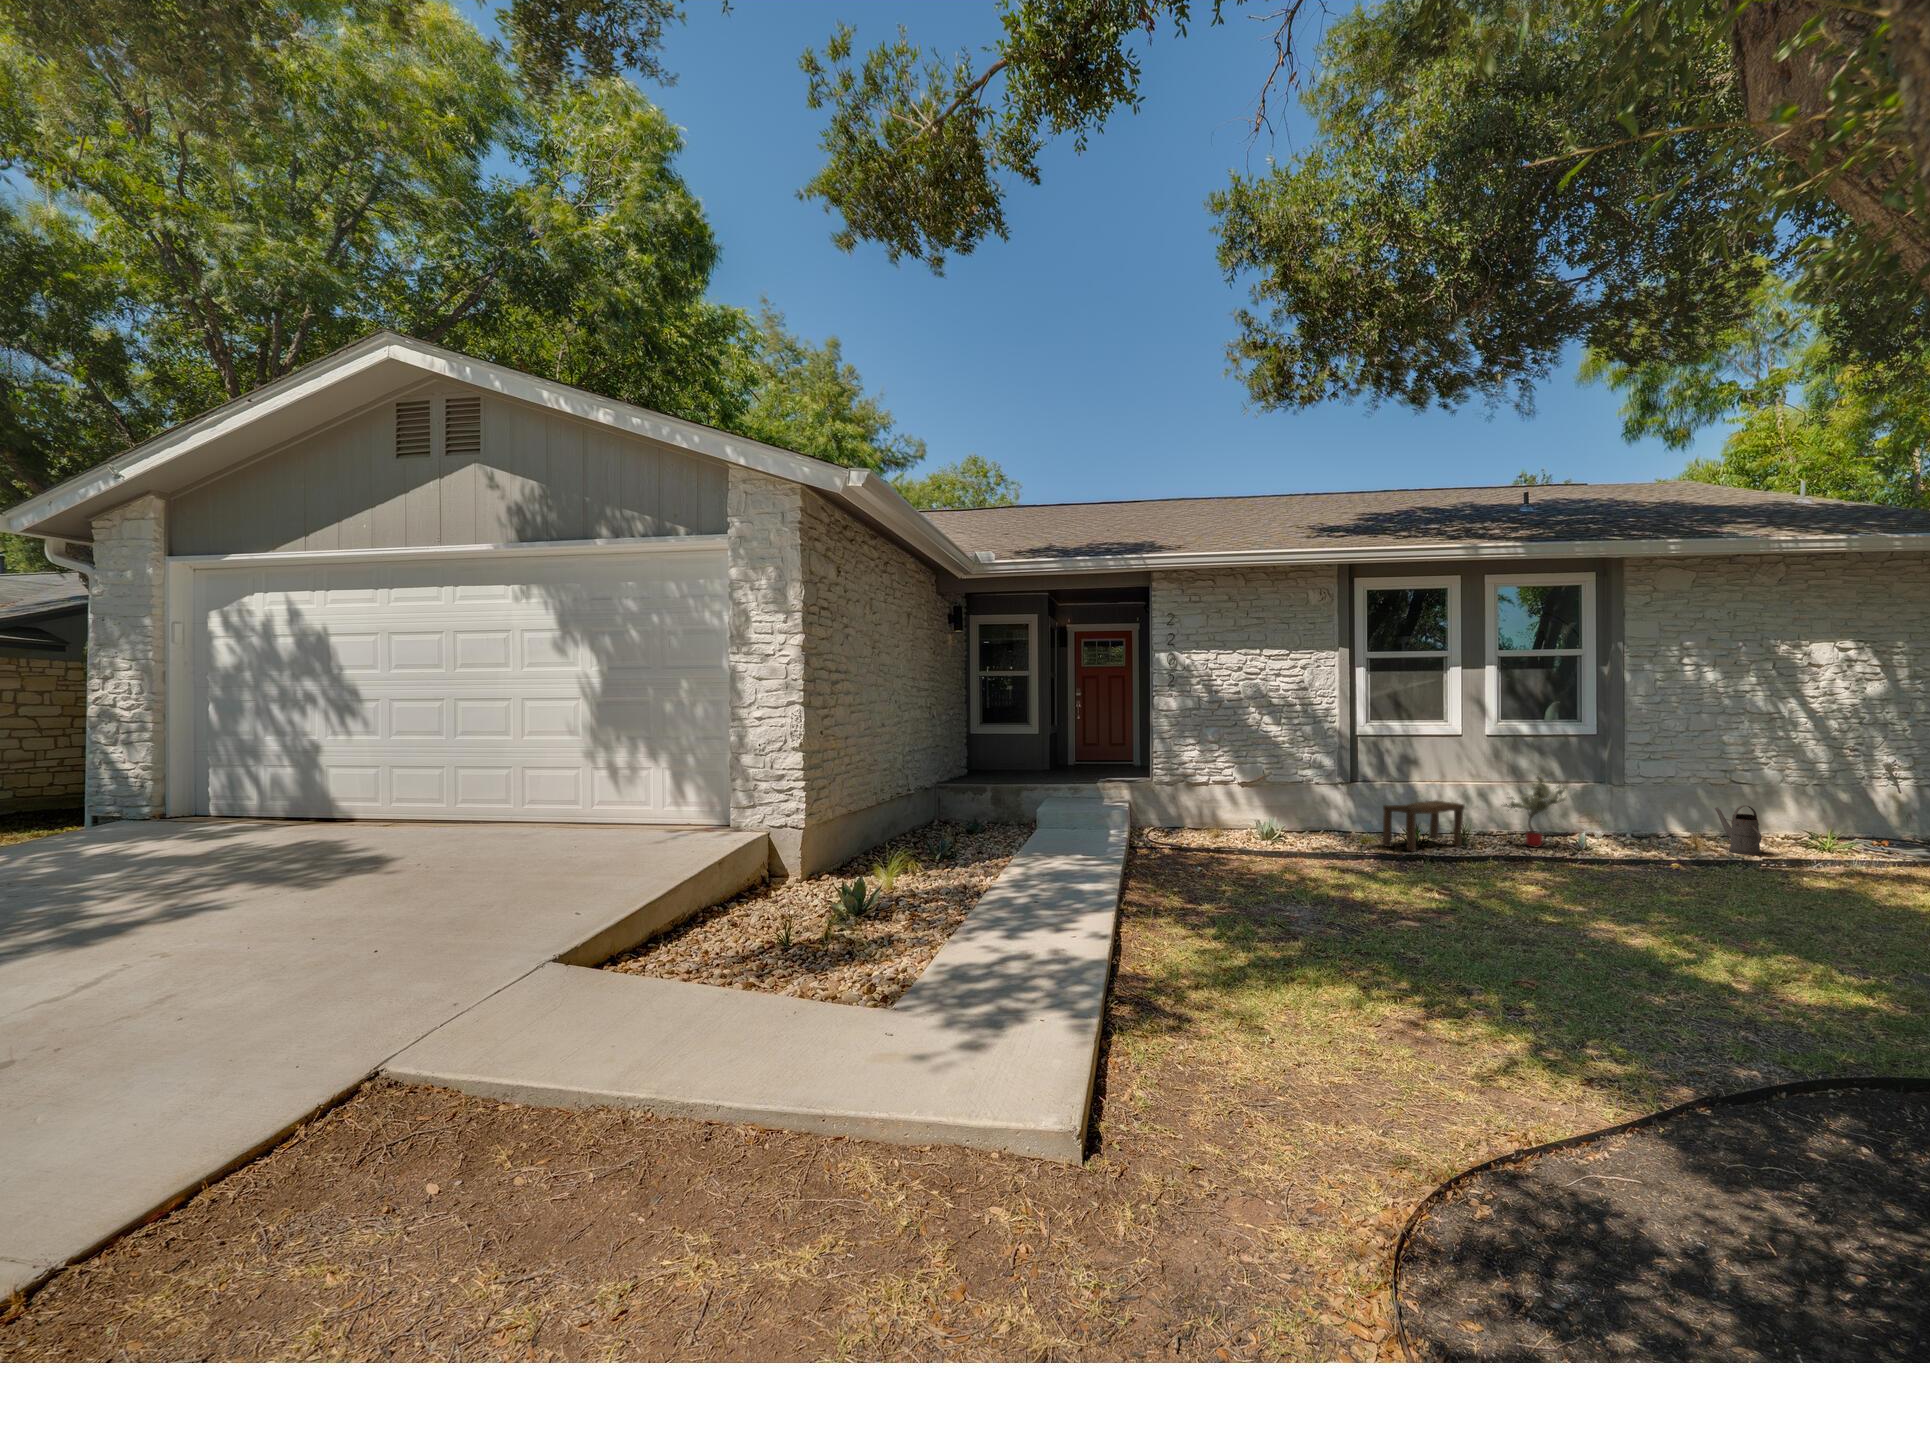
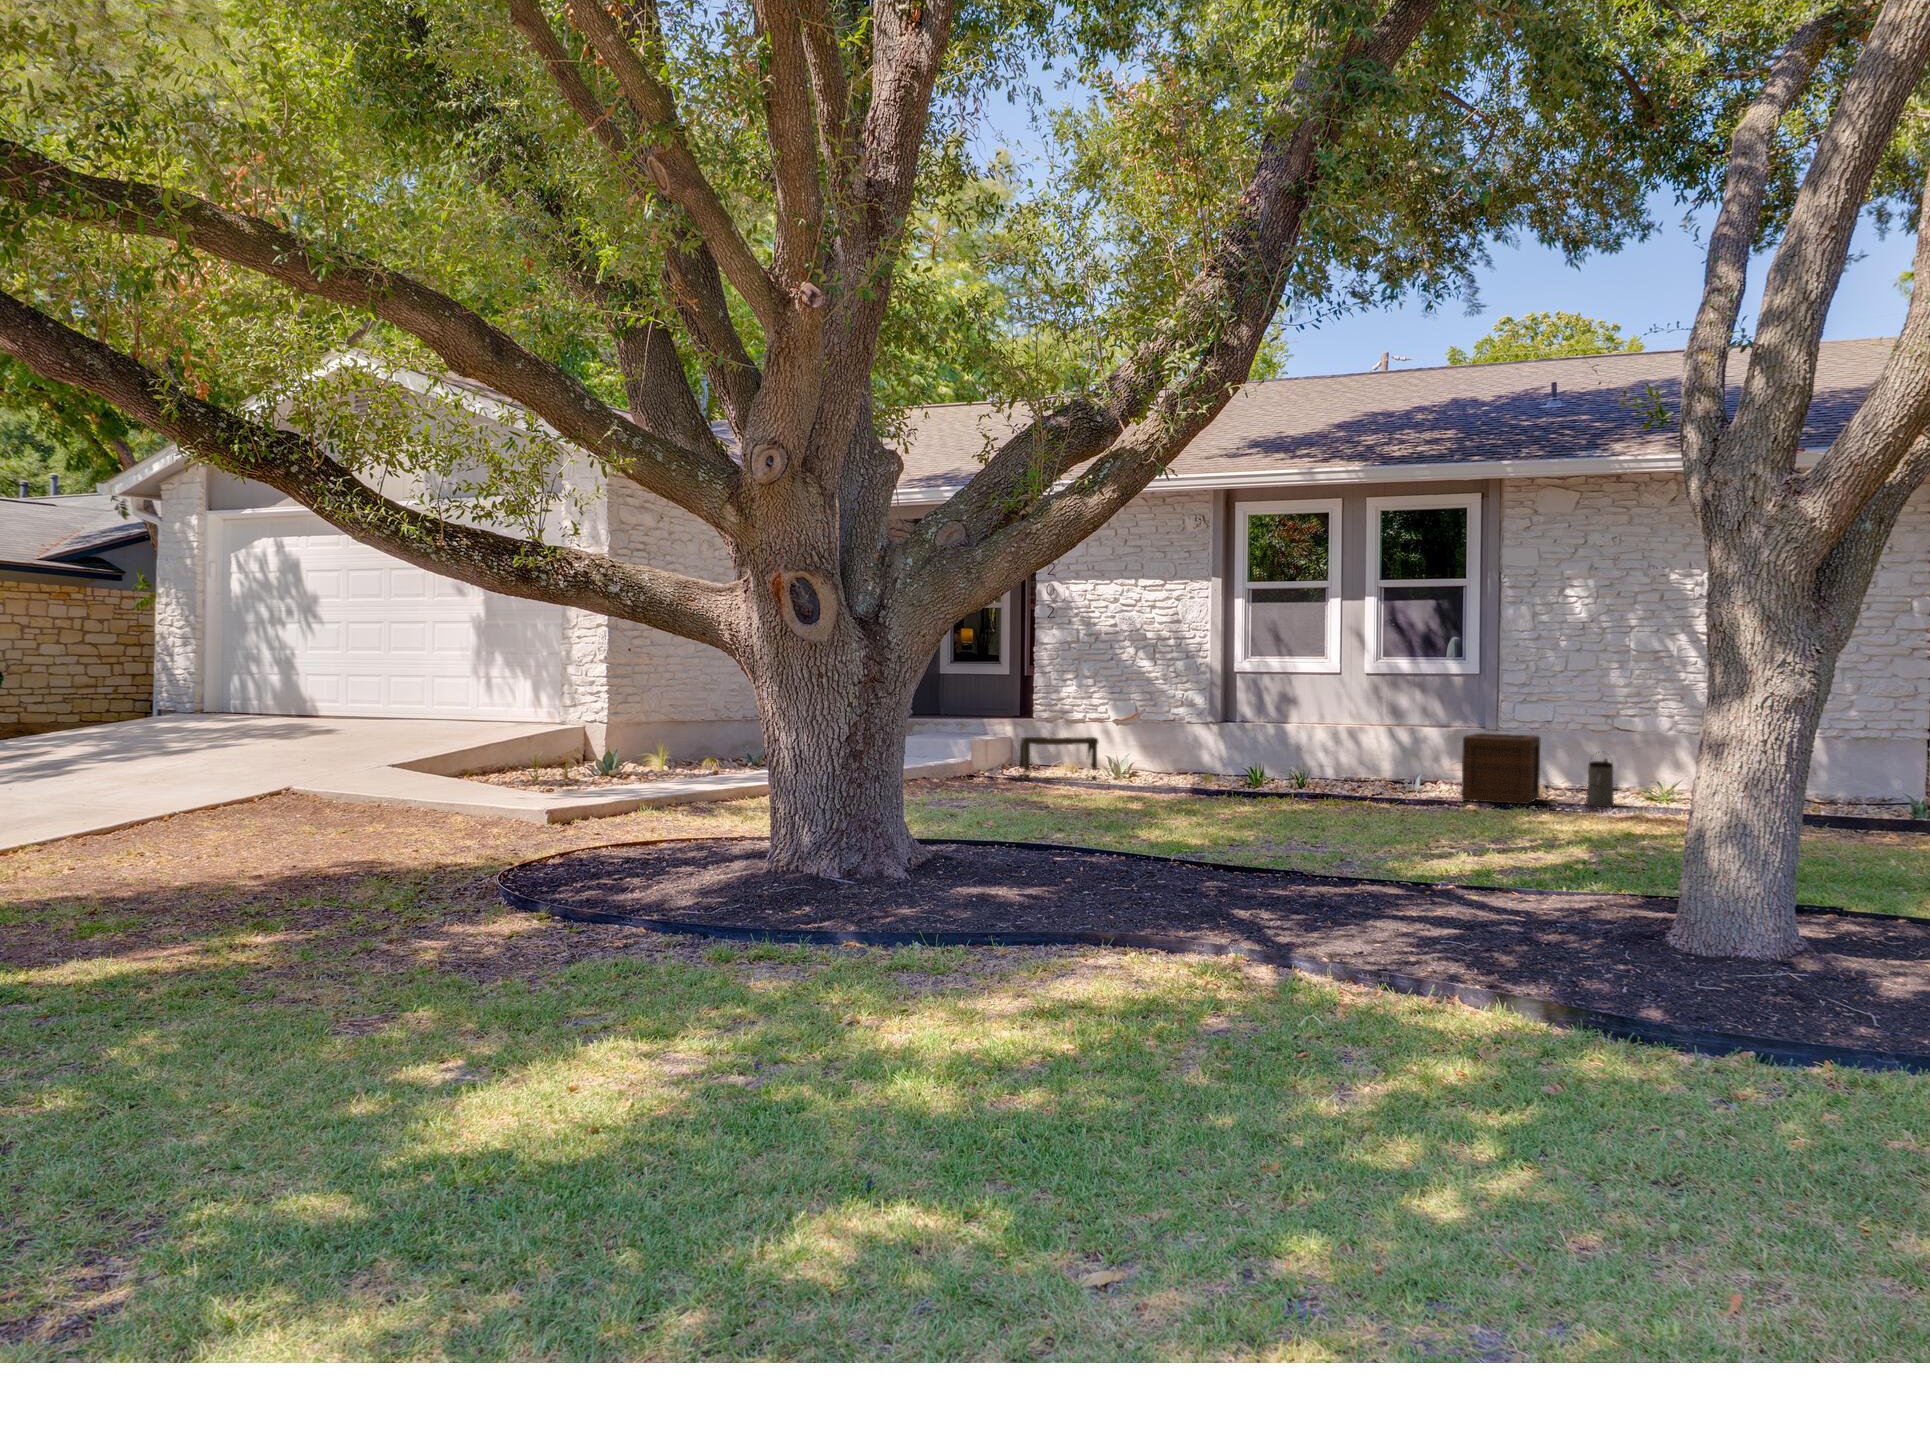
potted tree: present [1501,773,1568,847] -> none [1348,712,1416,795]
wooden crate: none [1601,788,1699,856] -> present [1462,733,1541,804]
bench: present [1383,800,1465,852] -> present [1019,737,1098,781]

